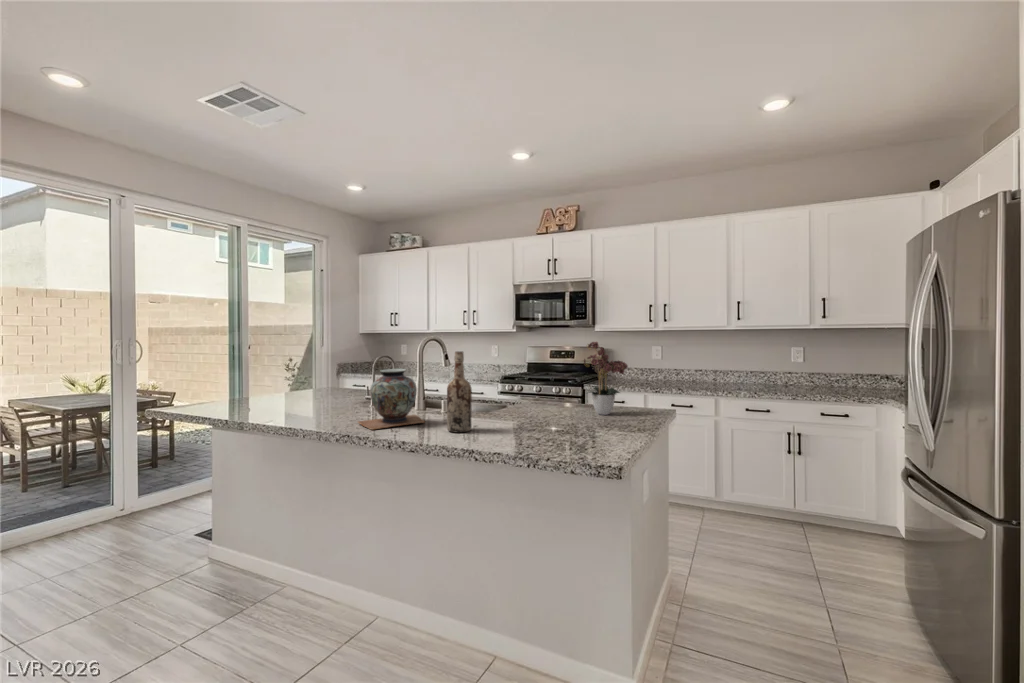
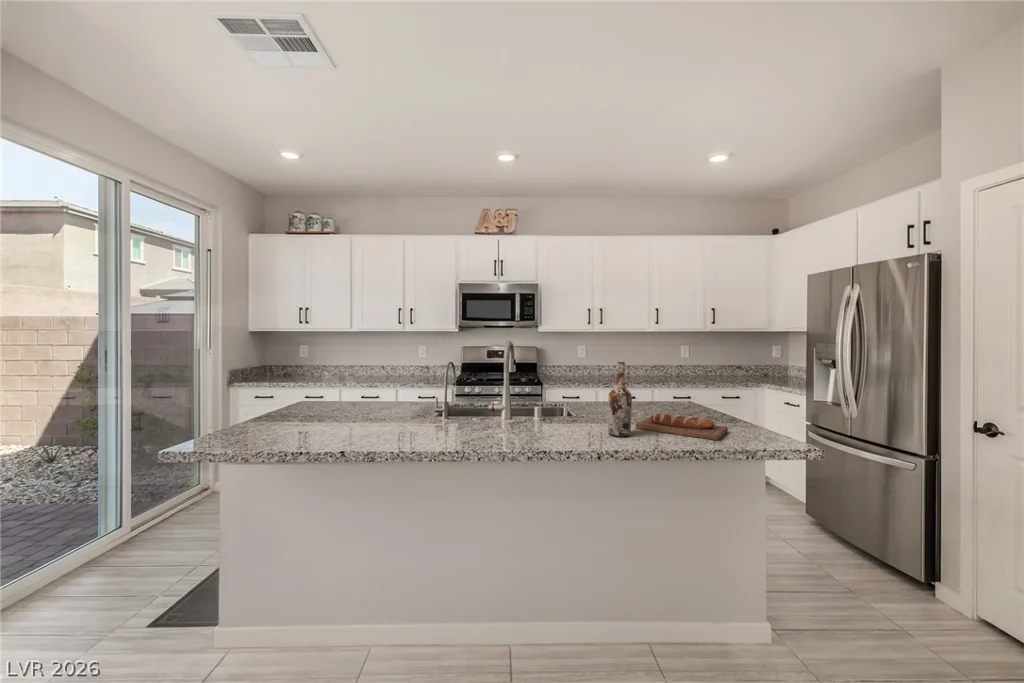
flower arrangement: present [584,342,628,415] -> none [651,346,686,410]
decorative vase: present [358,369,425,430] -> none [512,378,570,442]
bread loaf: none [499,412,591,444] -> present [635,413,728,440]

